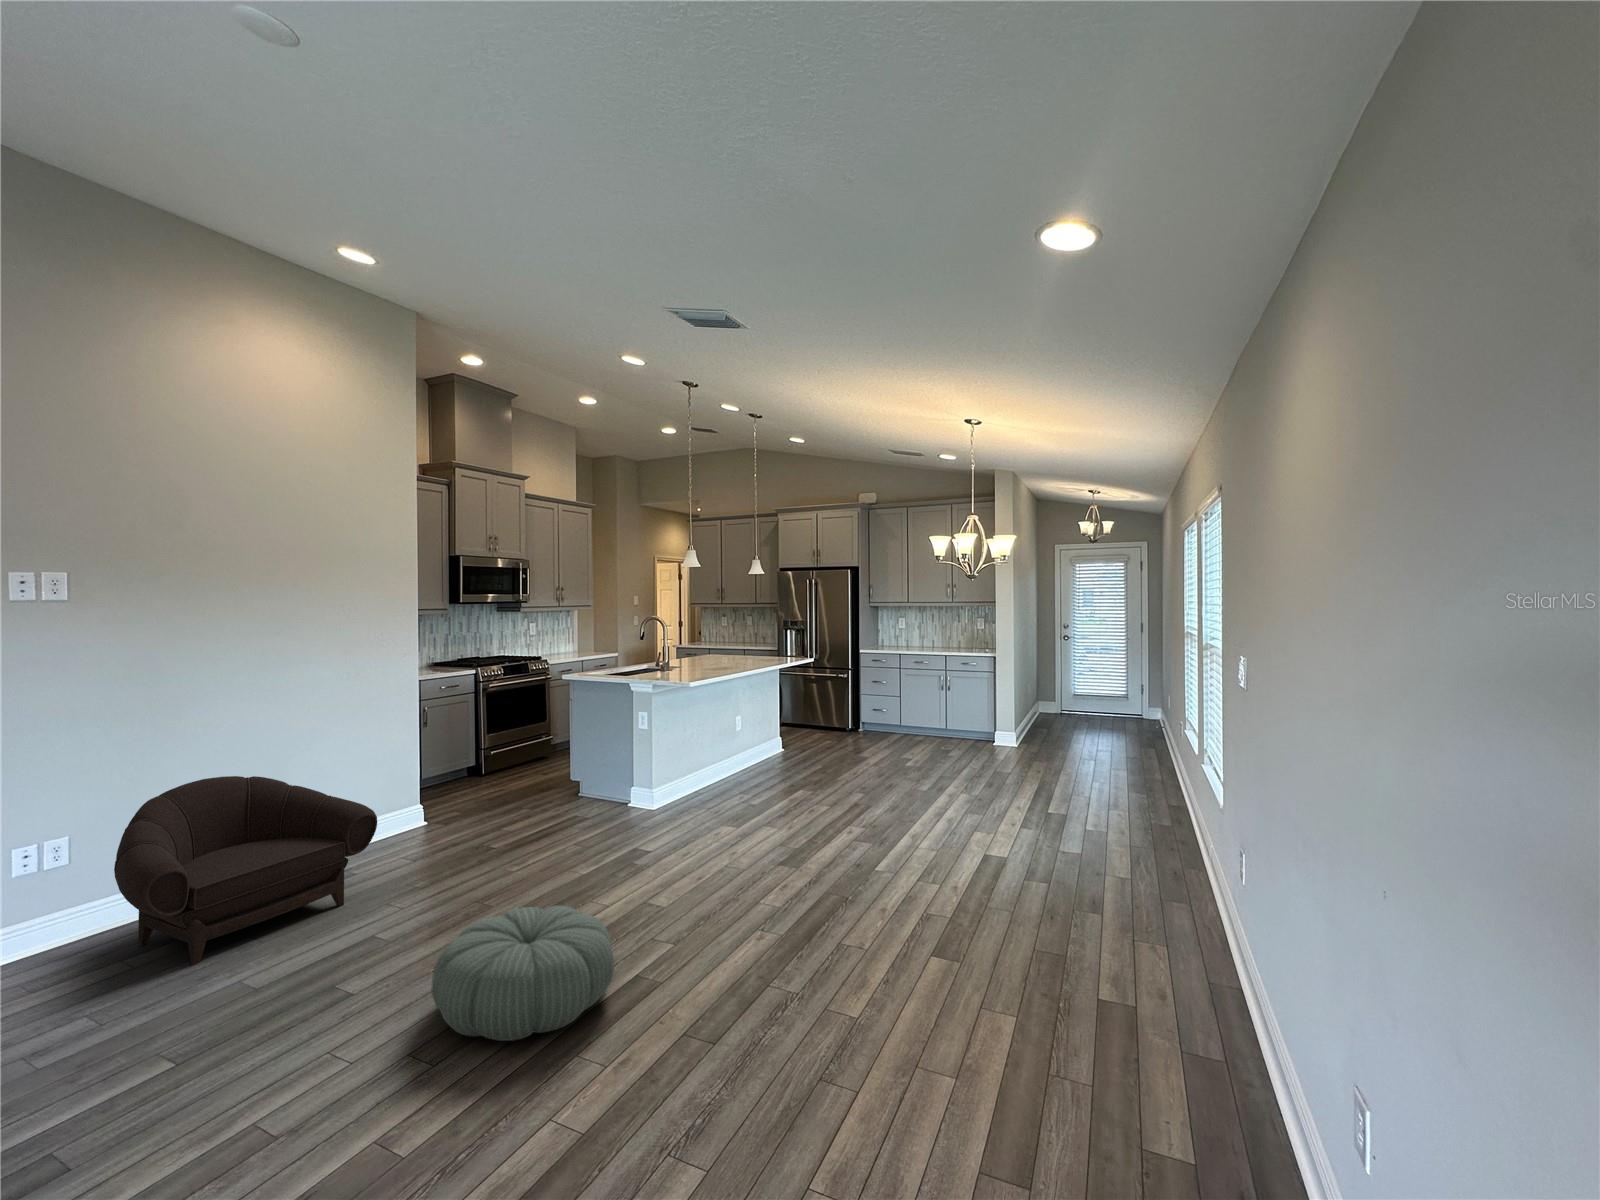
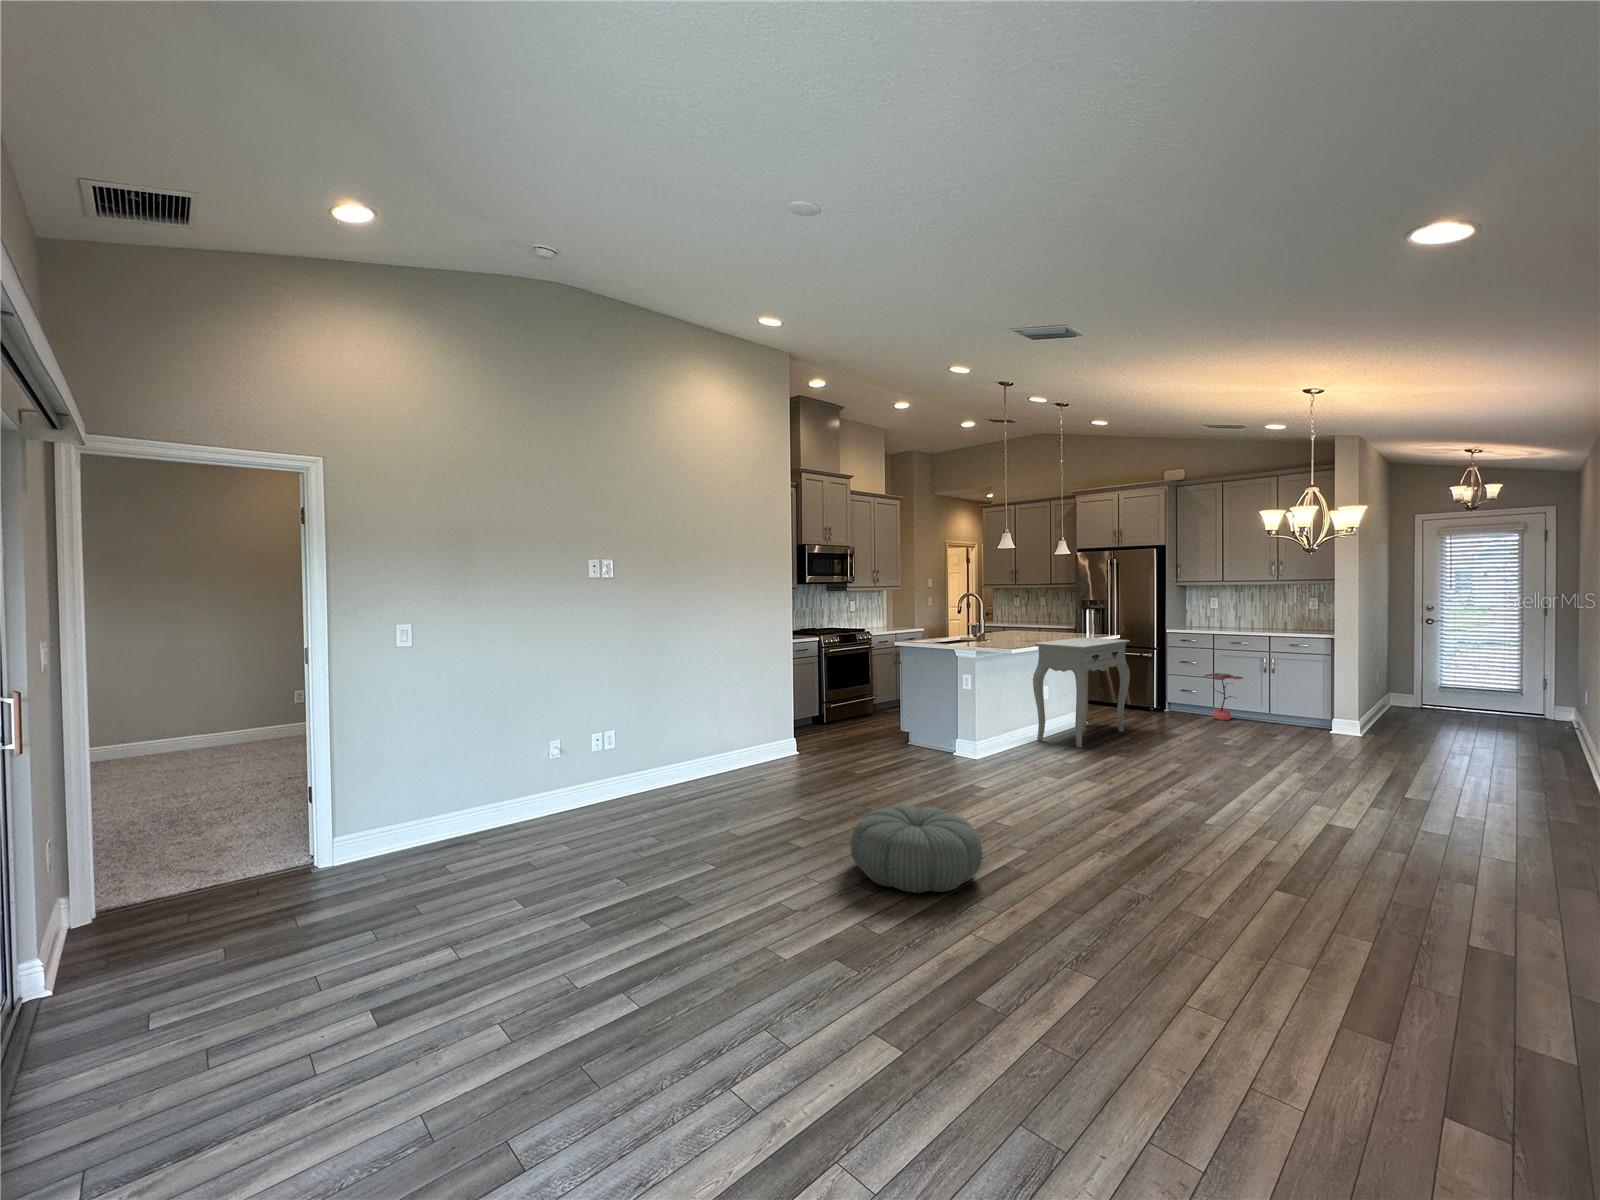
console table: none [722,662,821,783] -> present [1033,637,1130,748]
potted plant: none [890,692,924,738] -> present [1203,673,1243,720]
armchair: present [114,776,377,965] -> none [634,700,779,823]

